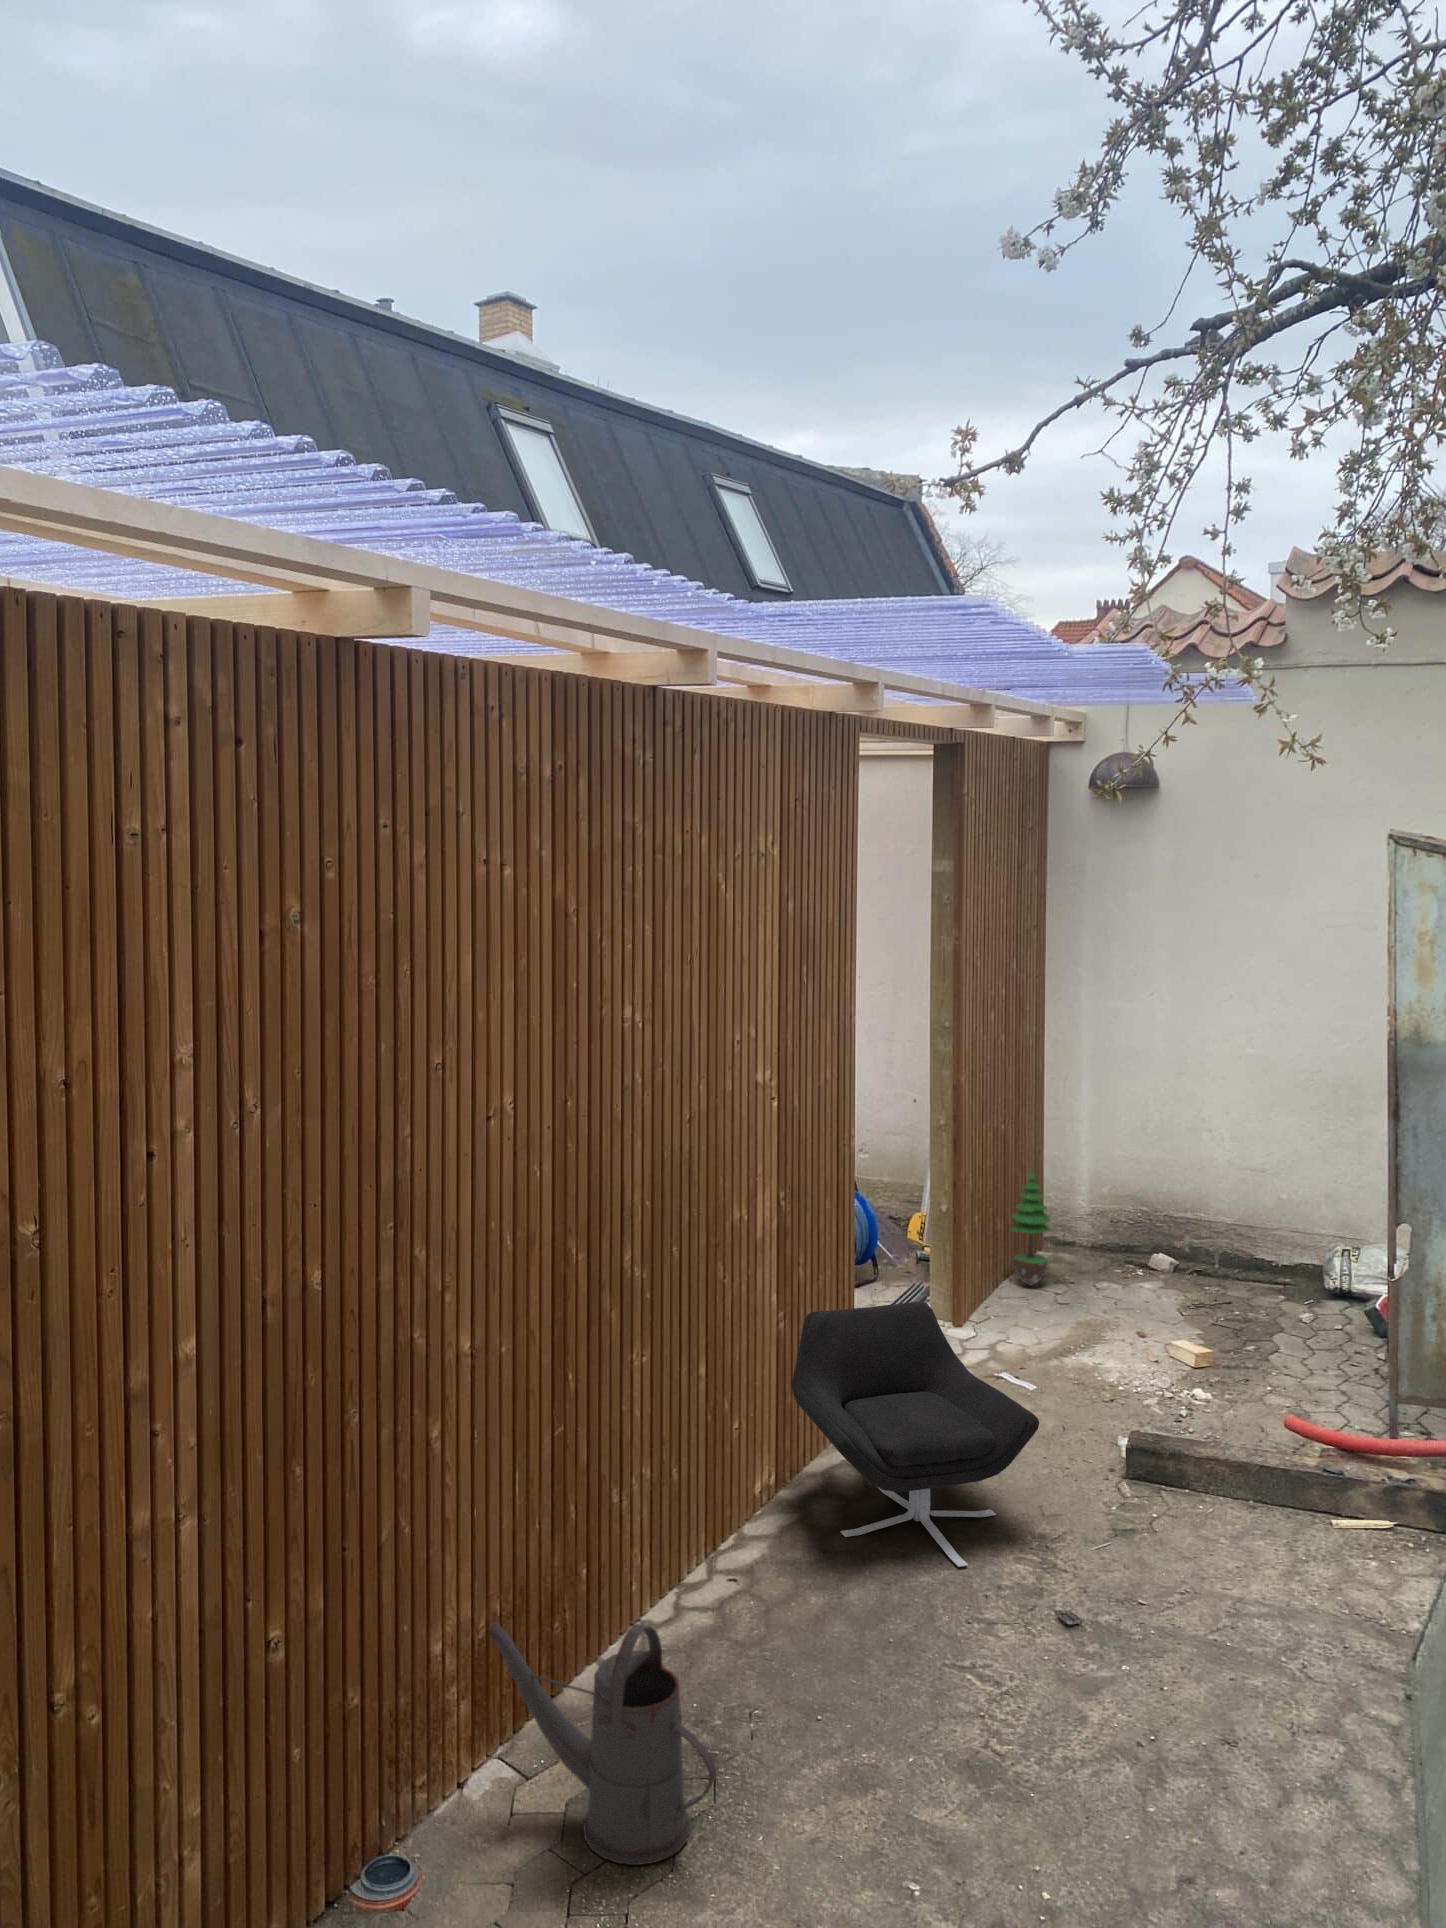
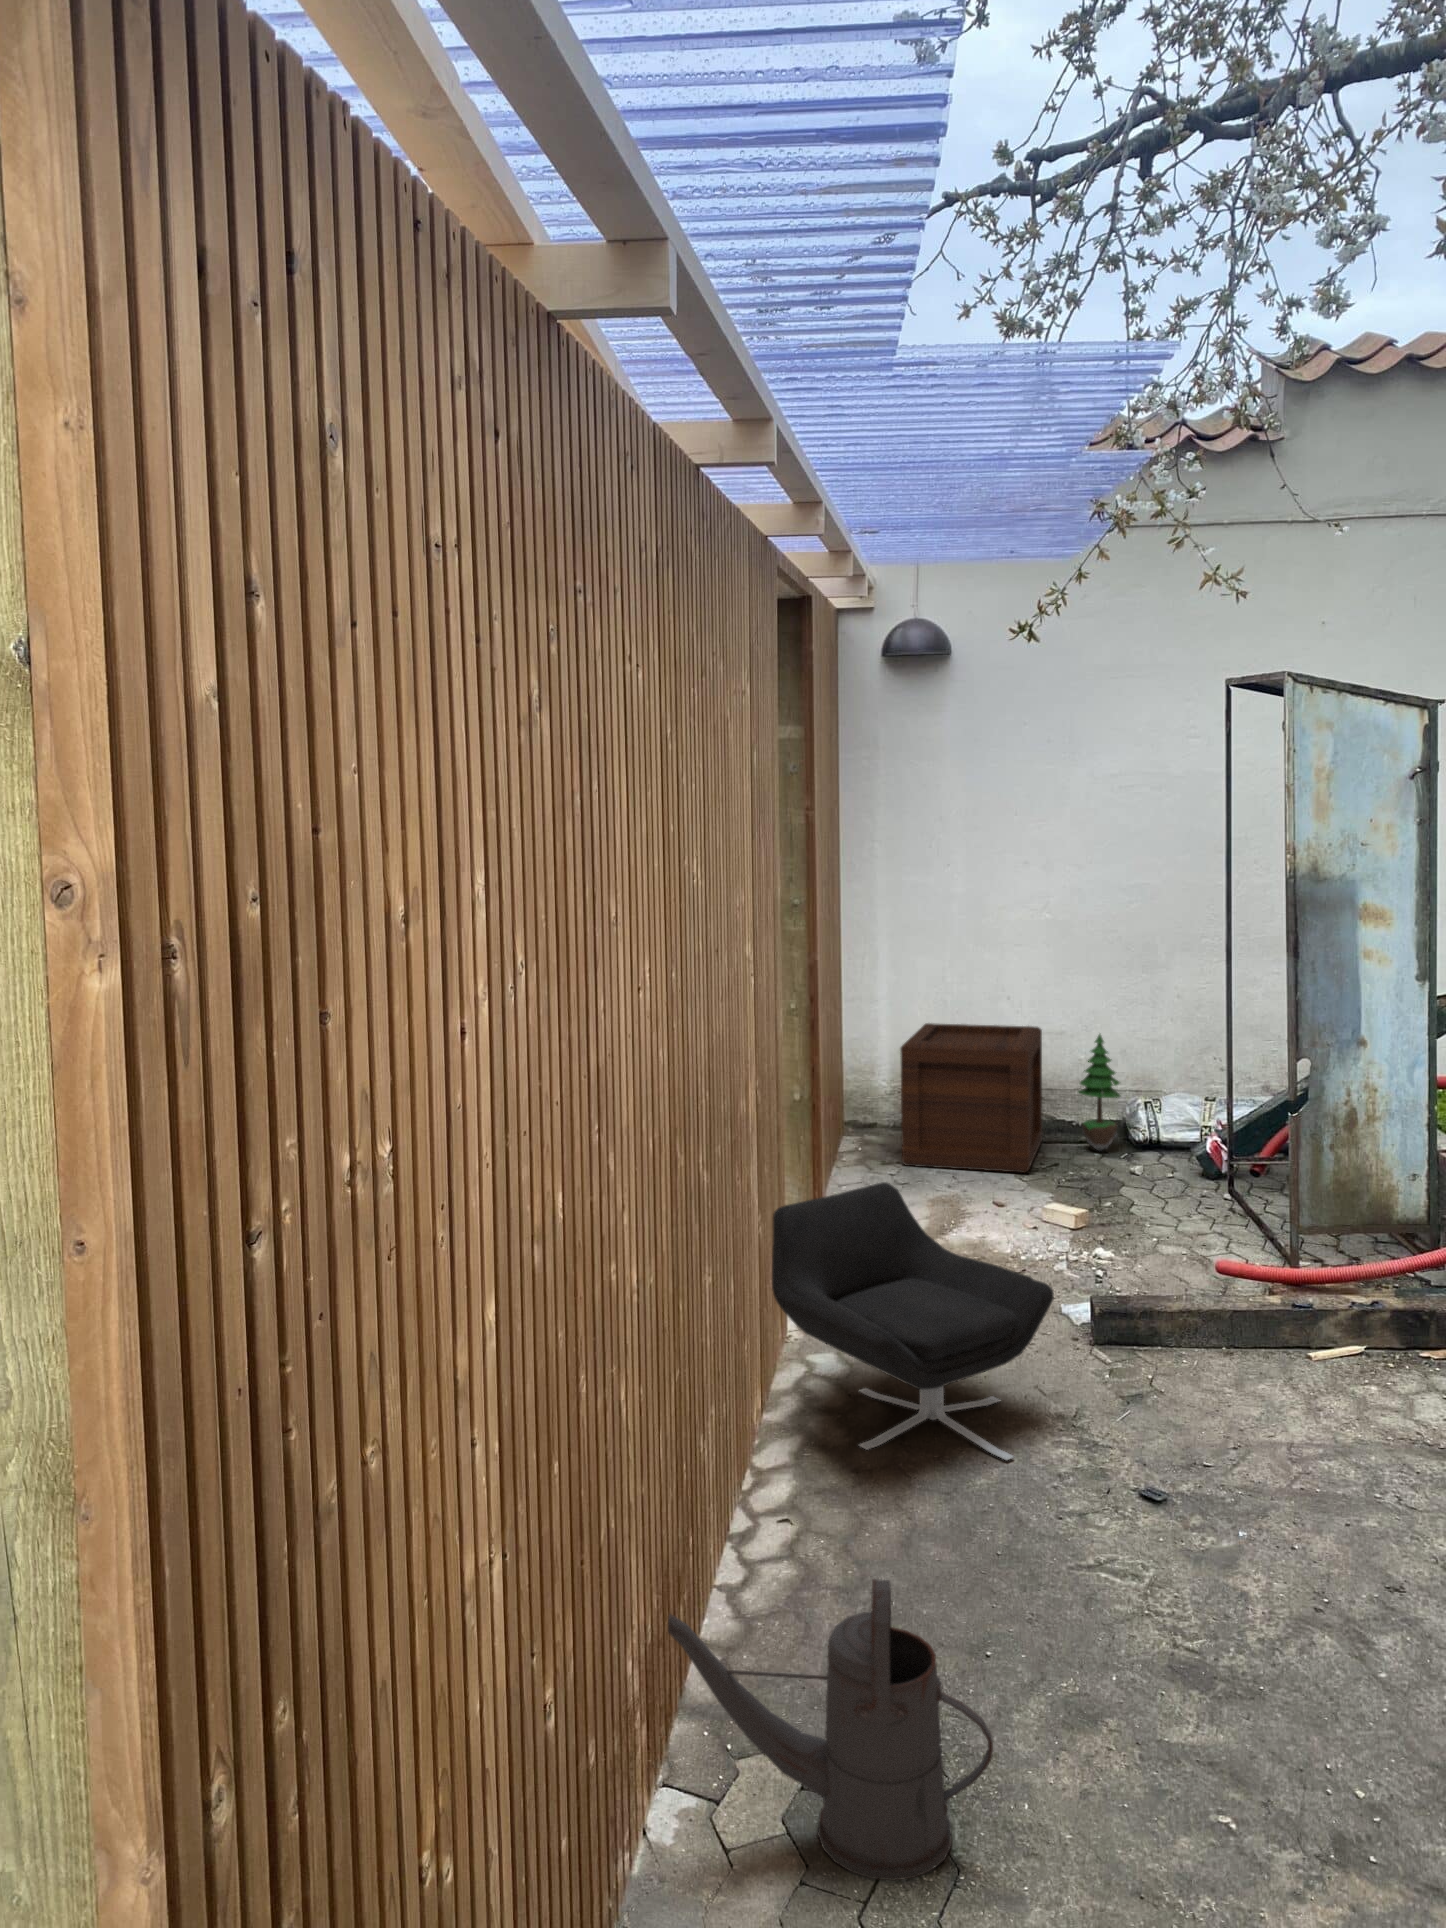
wooden crate: none [1076,1148,1237,1306] -> present [900,1023,1042,1173]
potted tree: present [1011,1168,1051,1286] -> present [1078,1034,1121,1151]

